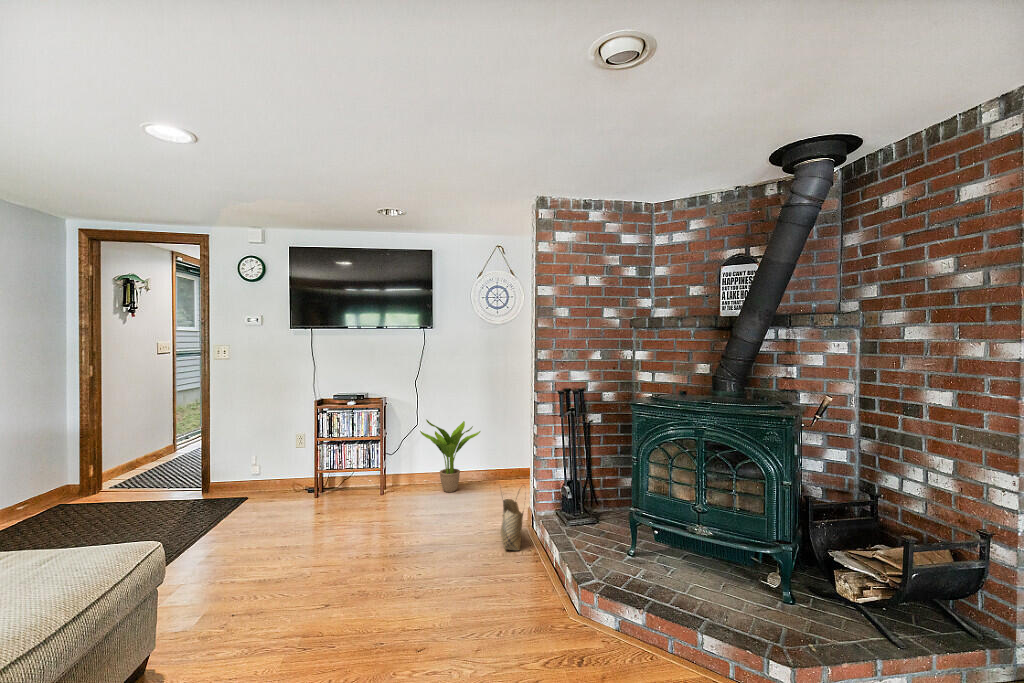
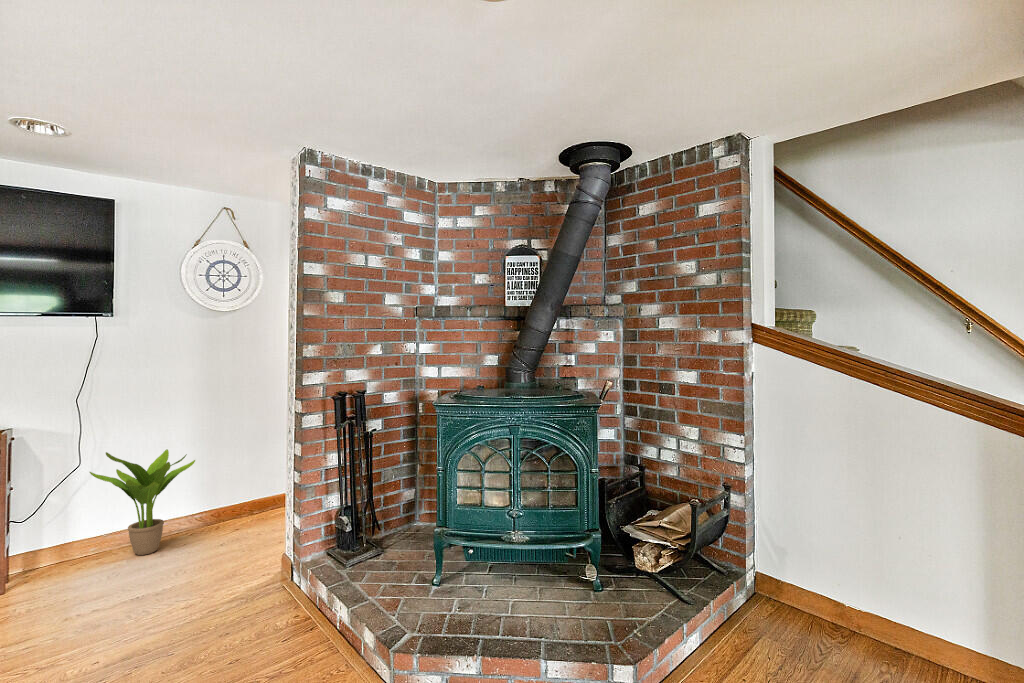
woven basket: present [501,485,524,550] -> none [252,519,292,609]

